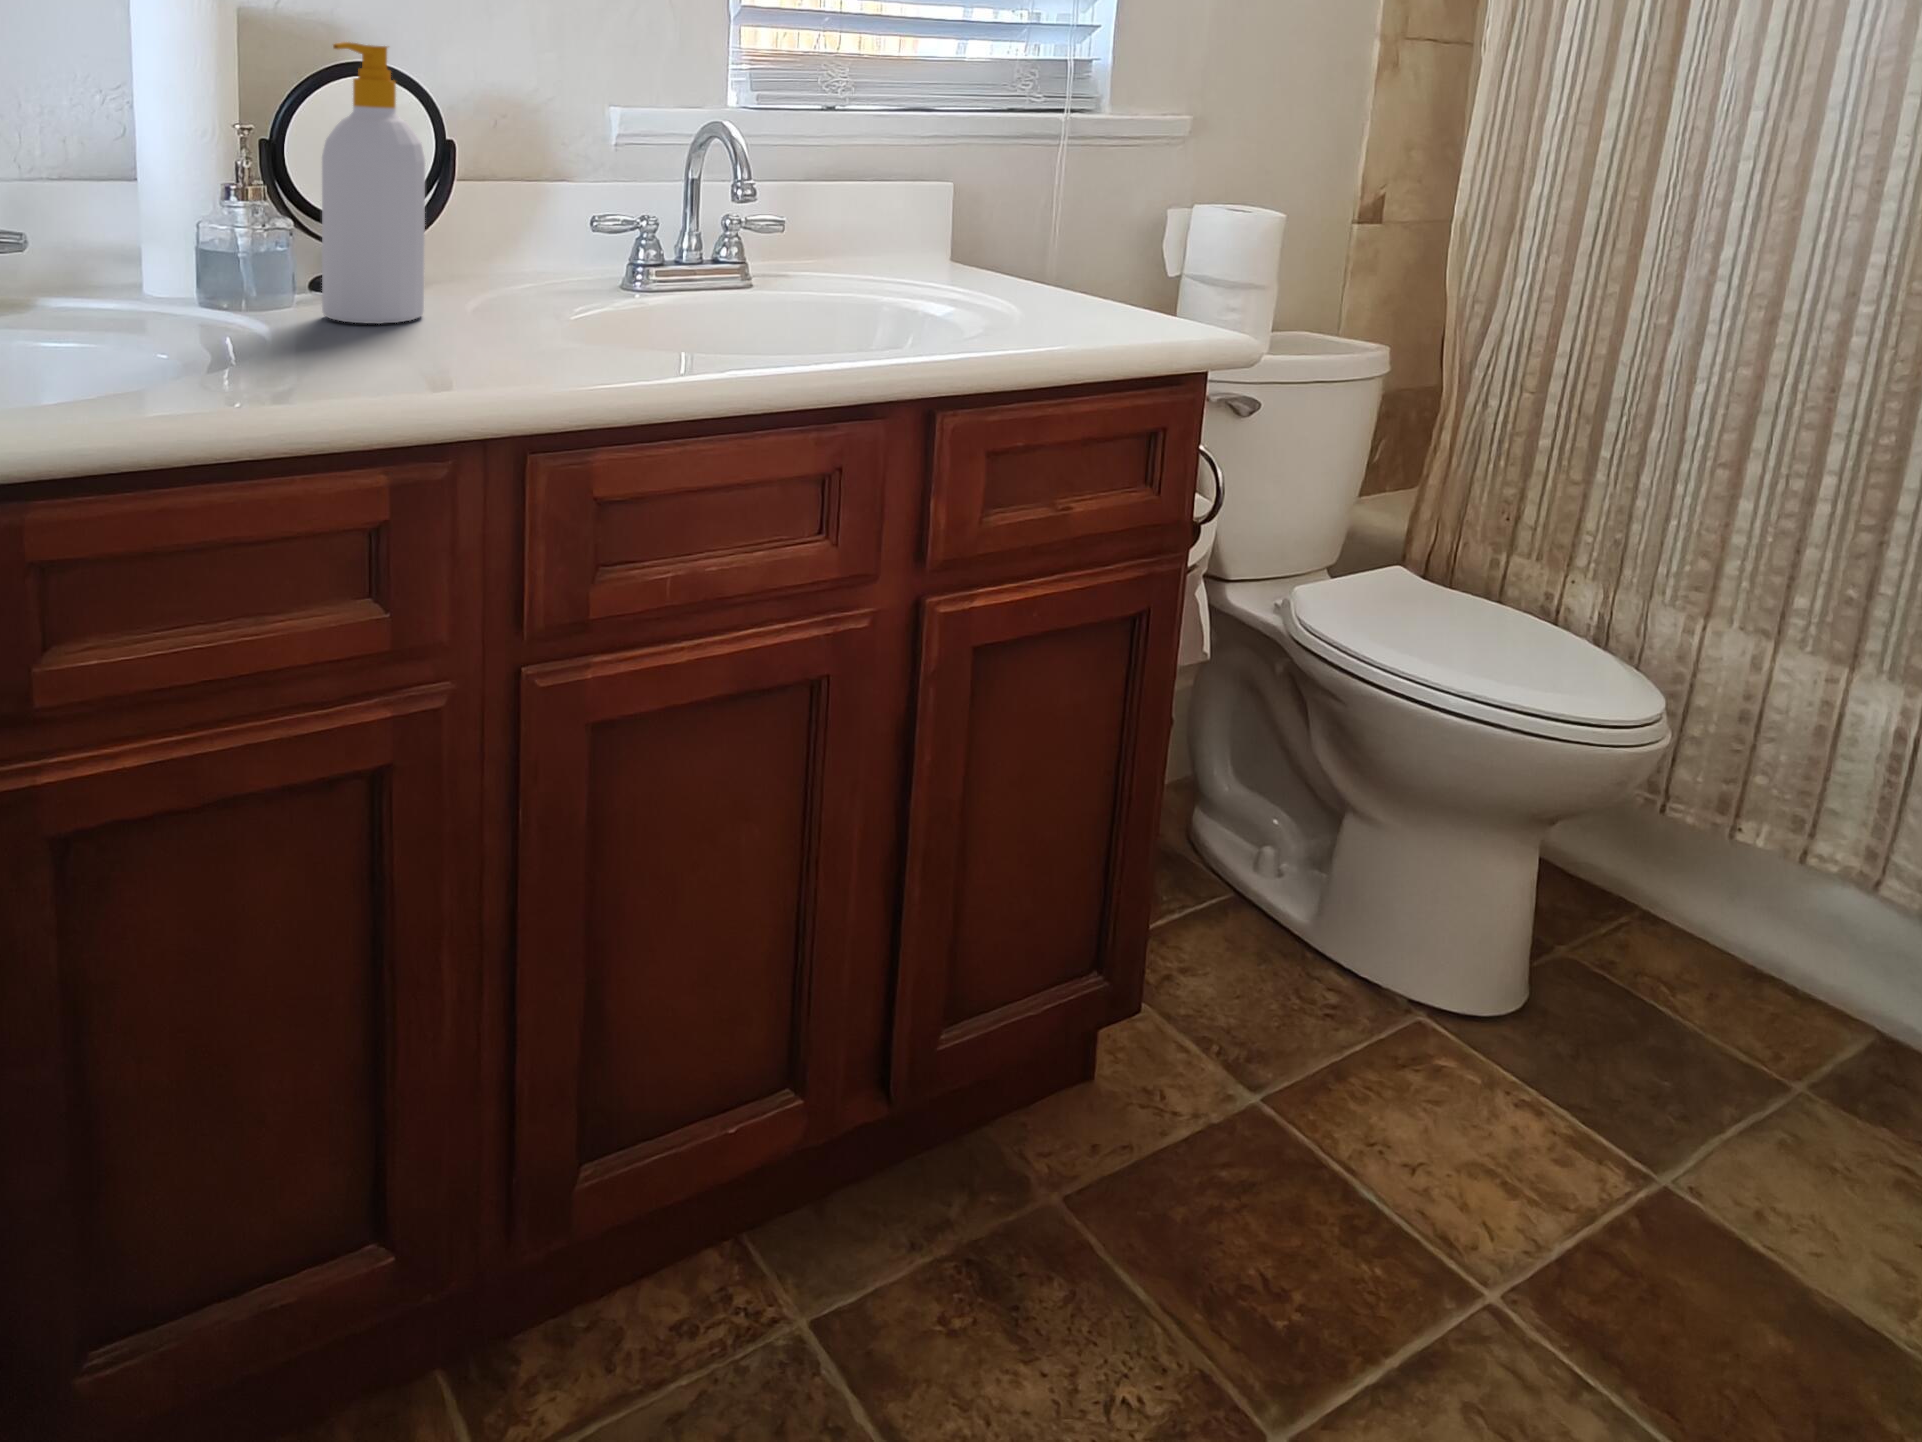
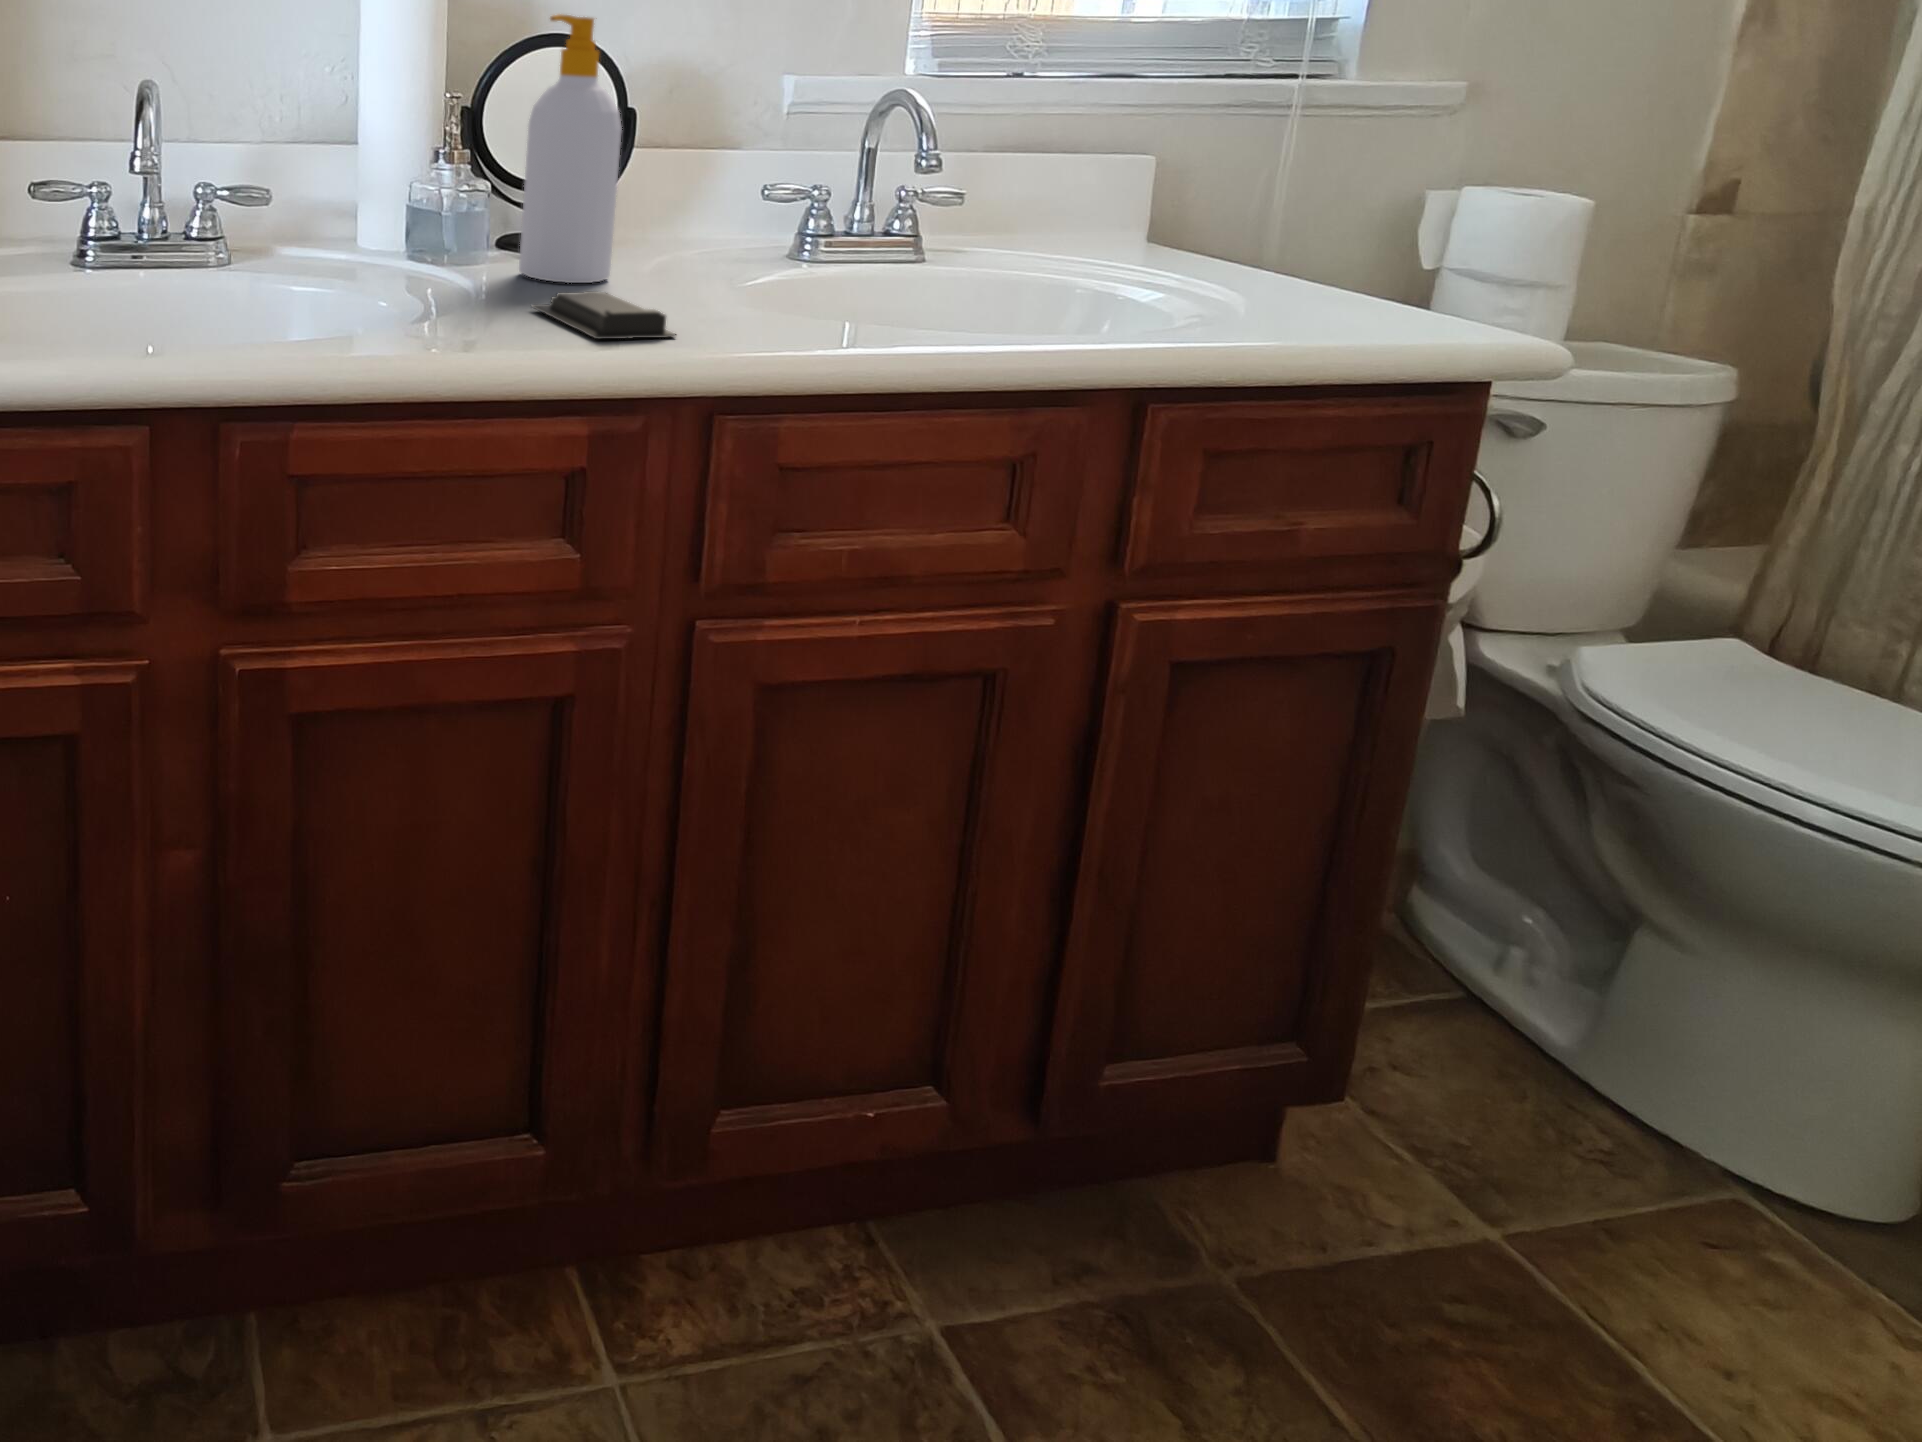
soap bar: none [316,334,465,387] -> present [532,291,675,339]

